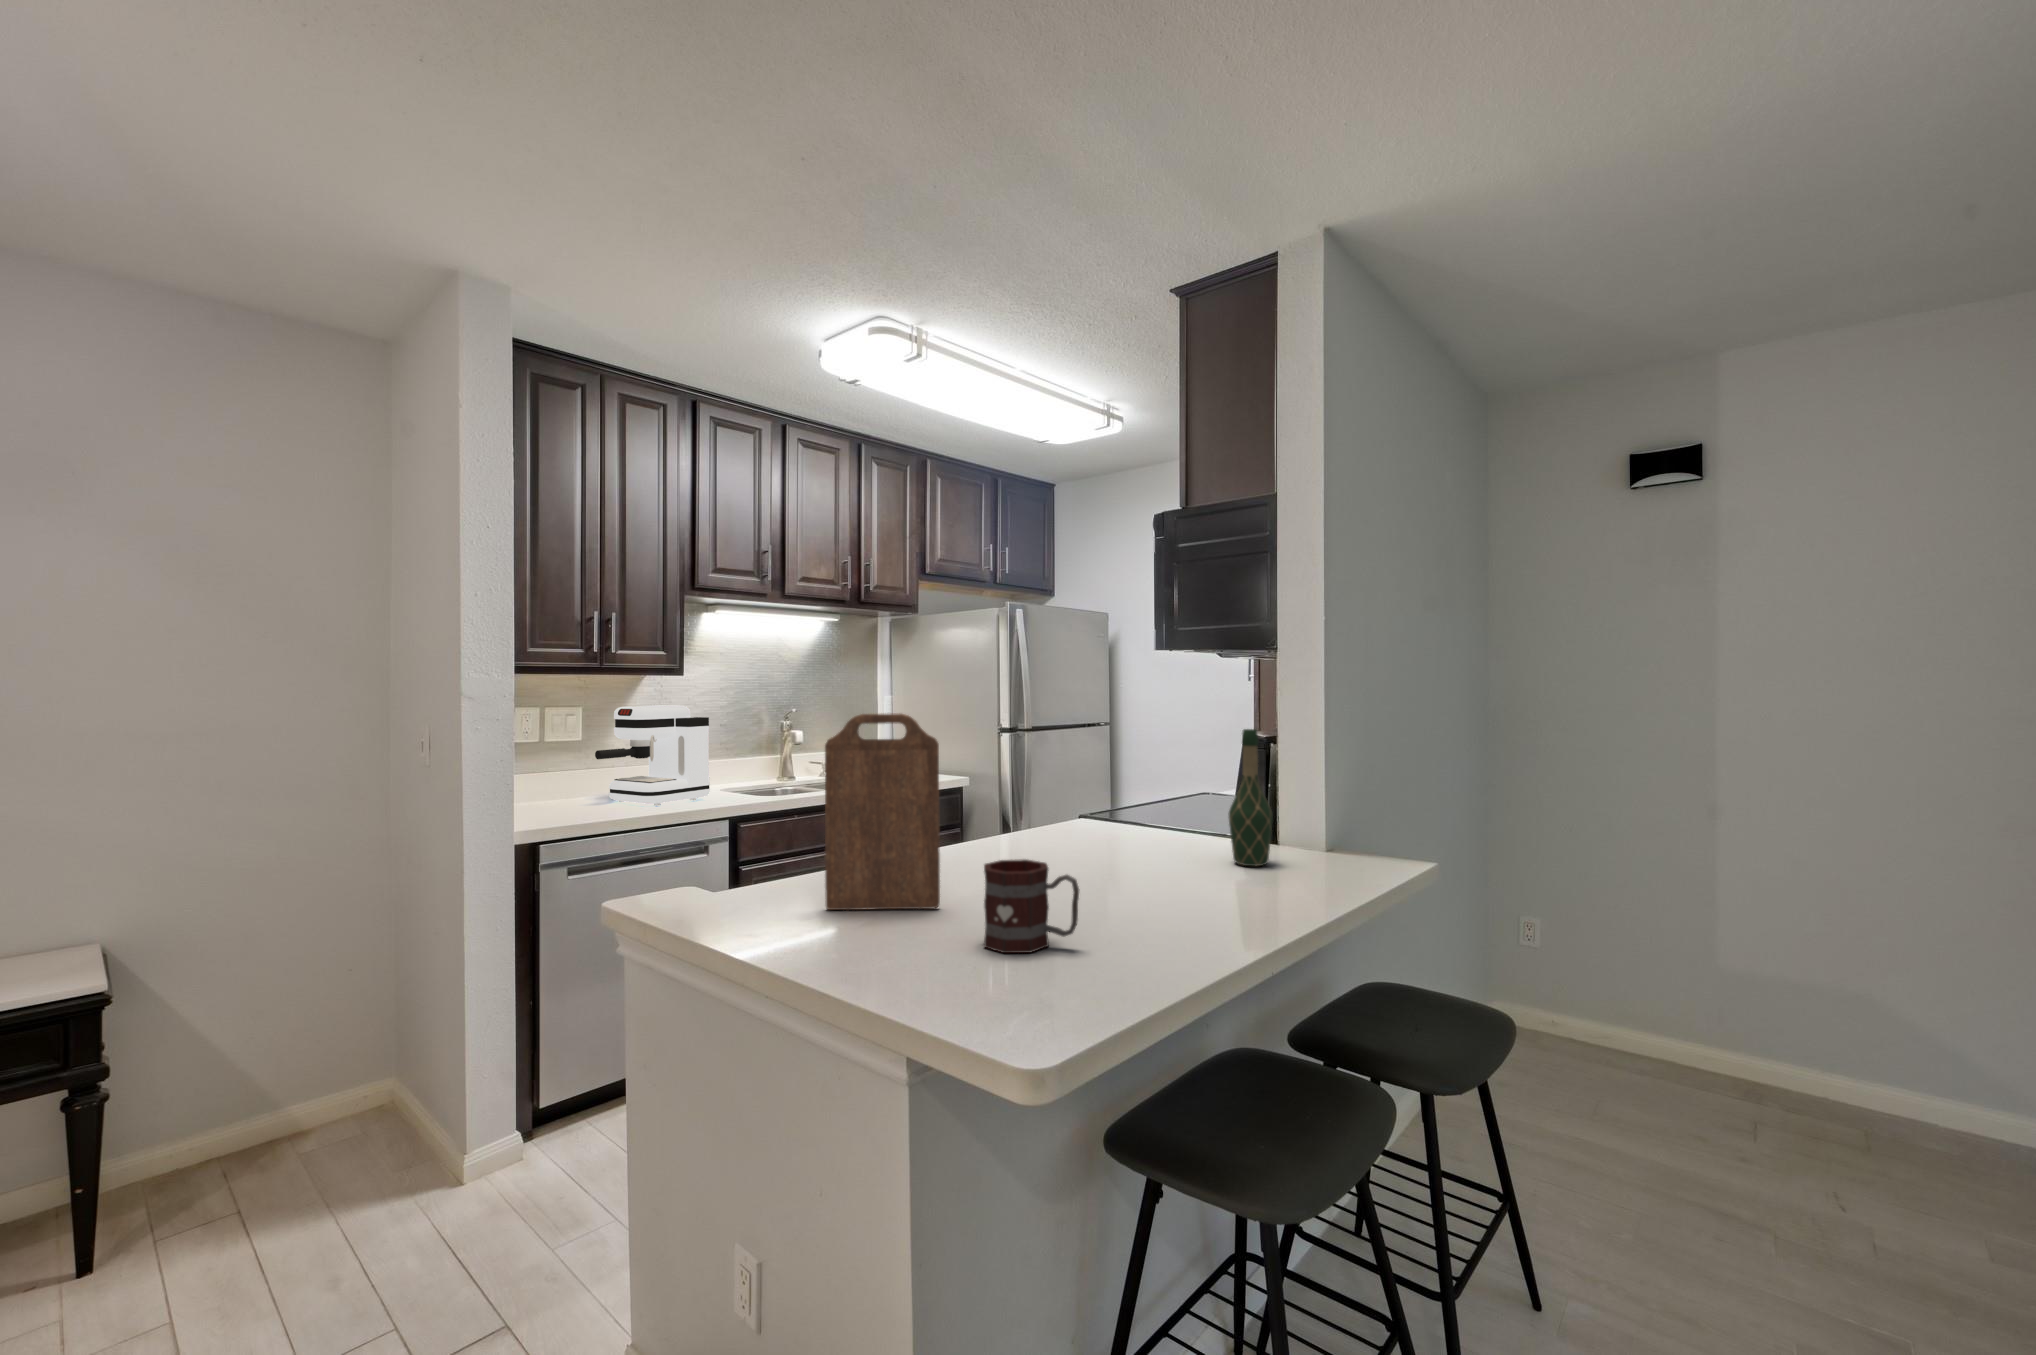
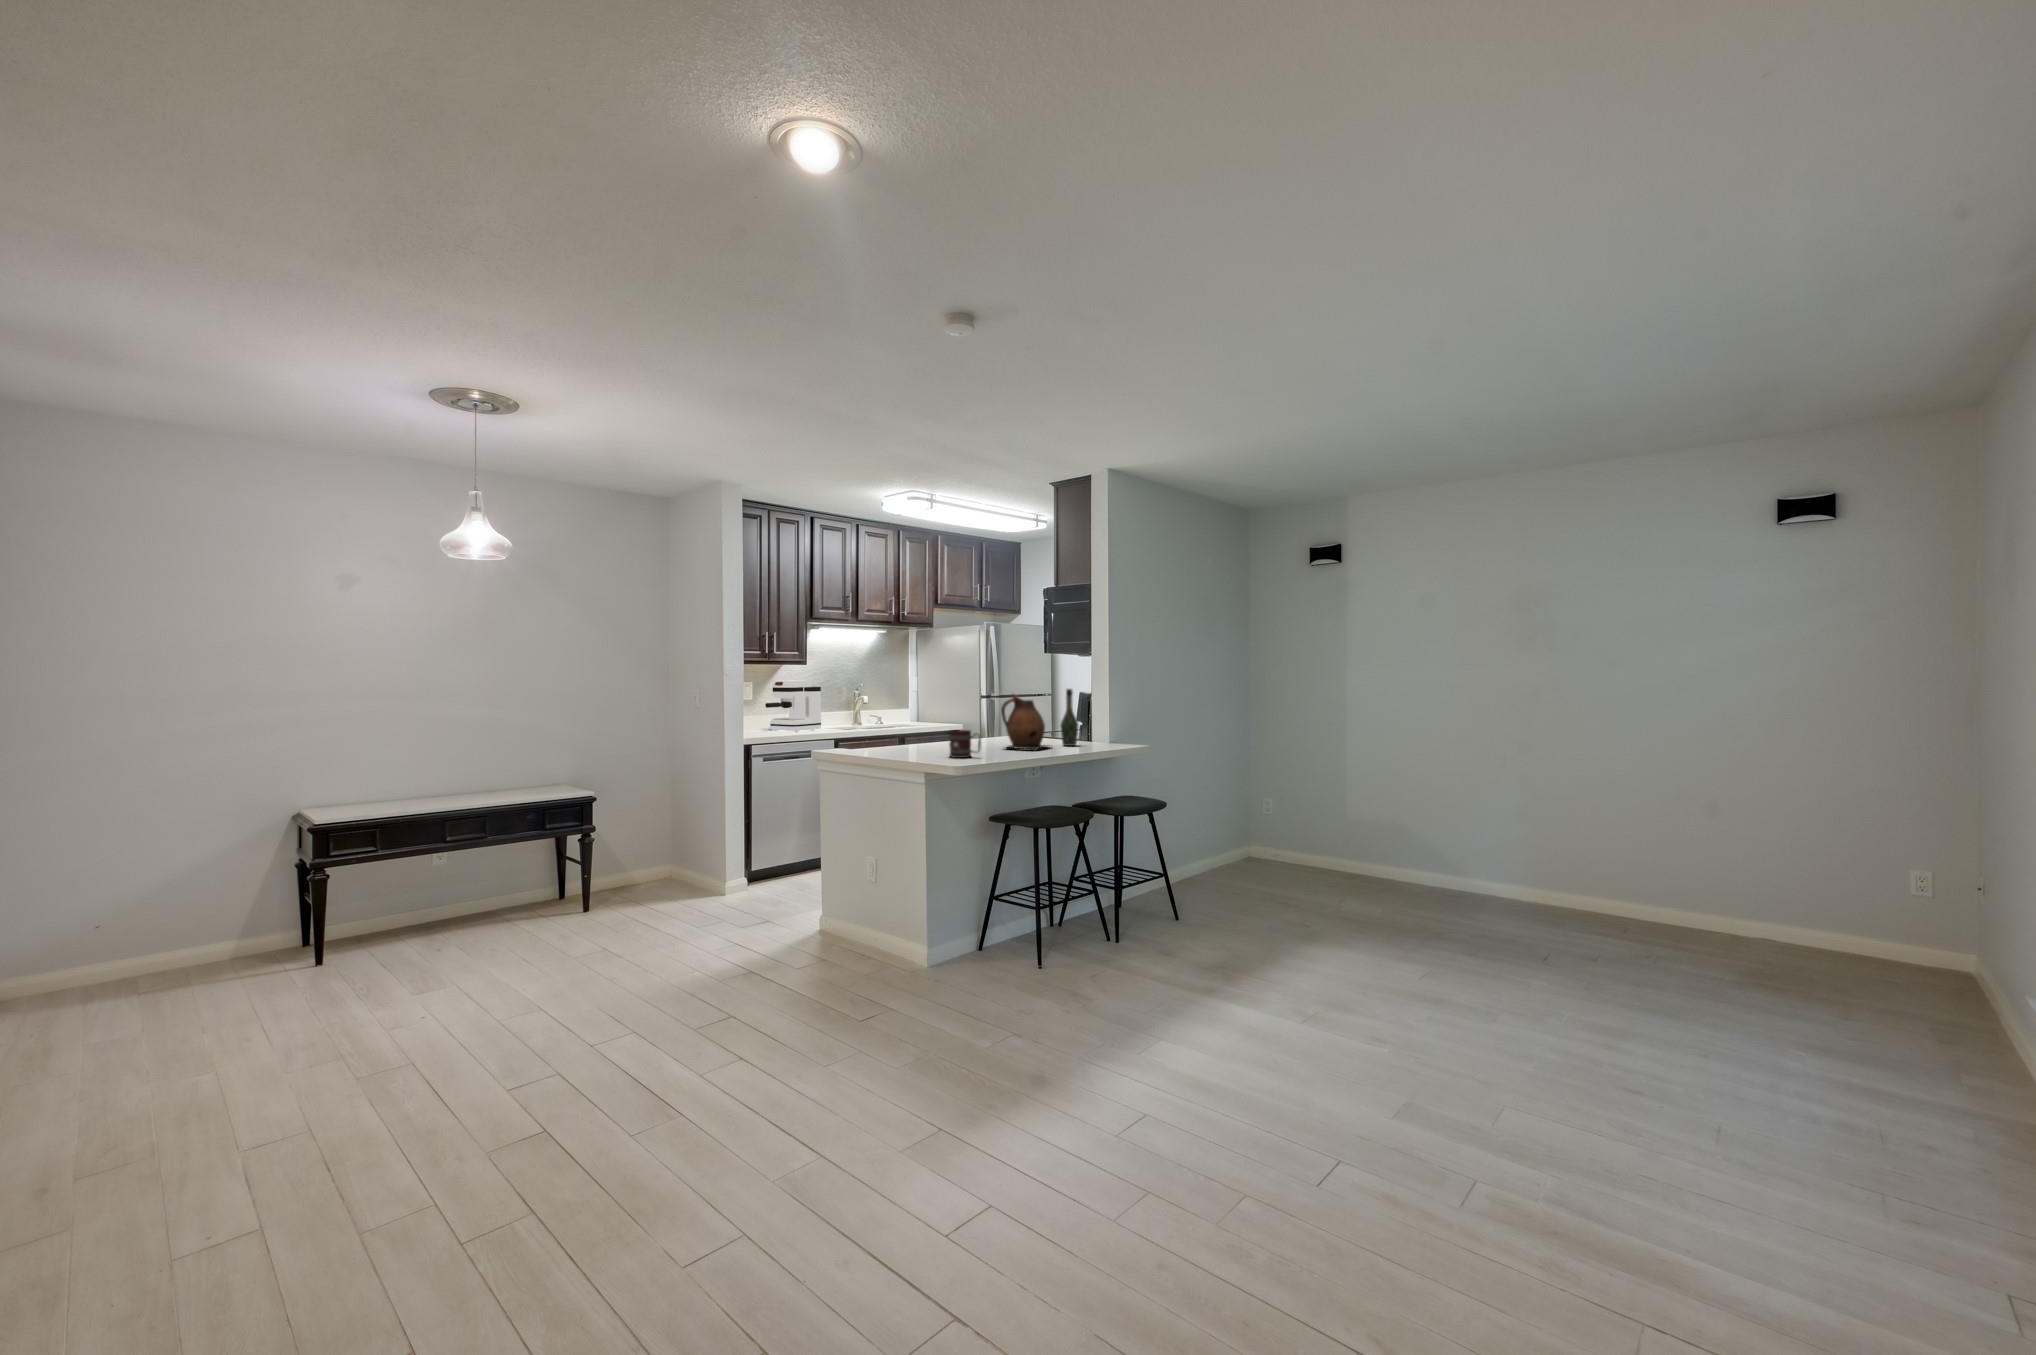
cutting board: present [825,713,940,910] -> none [894,680,936,752]
ceramic pitcher: none [1100,744,1225,895] -> present [1001,694,1052,749]

